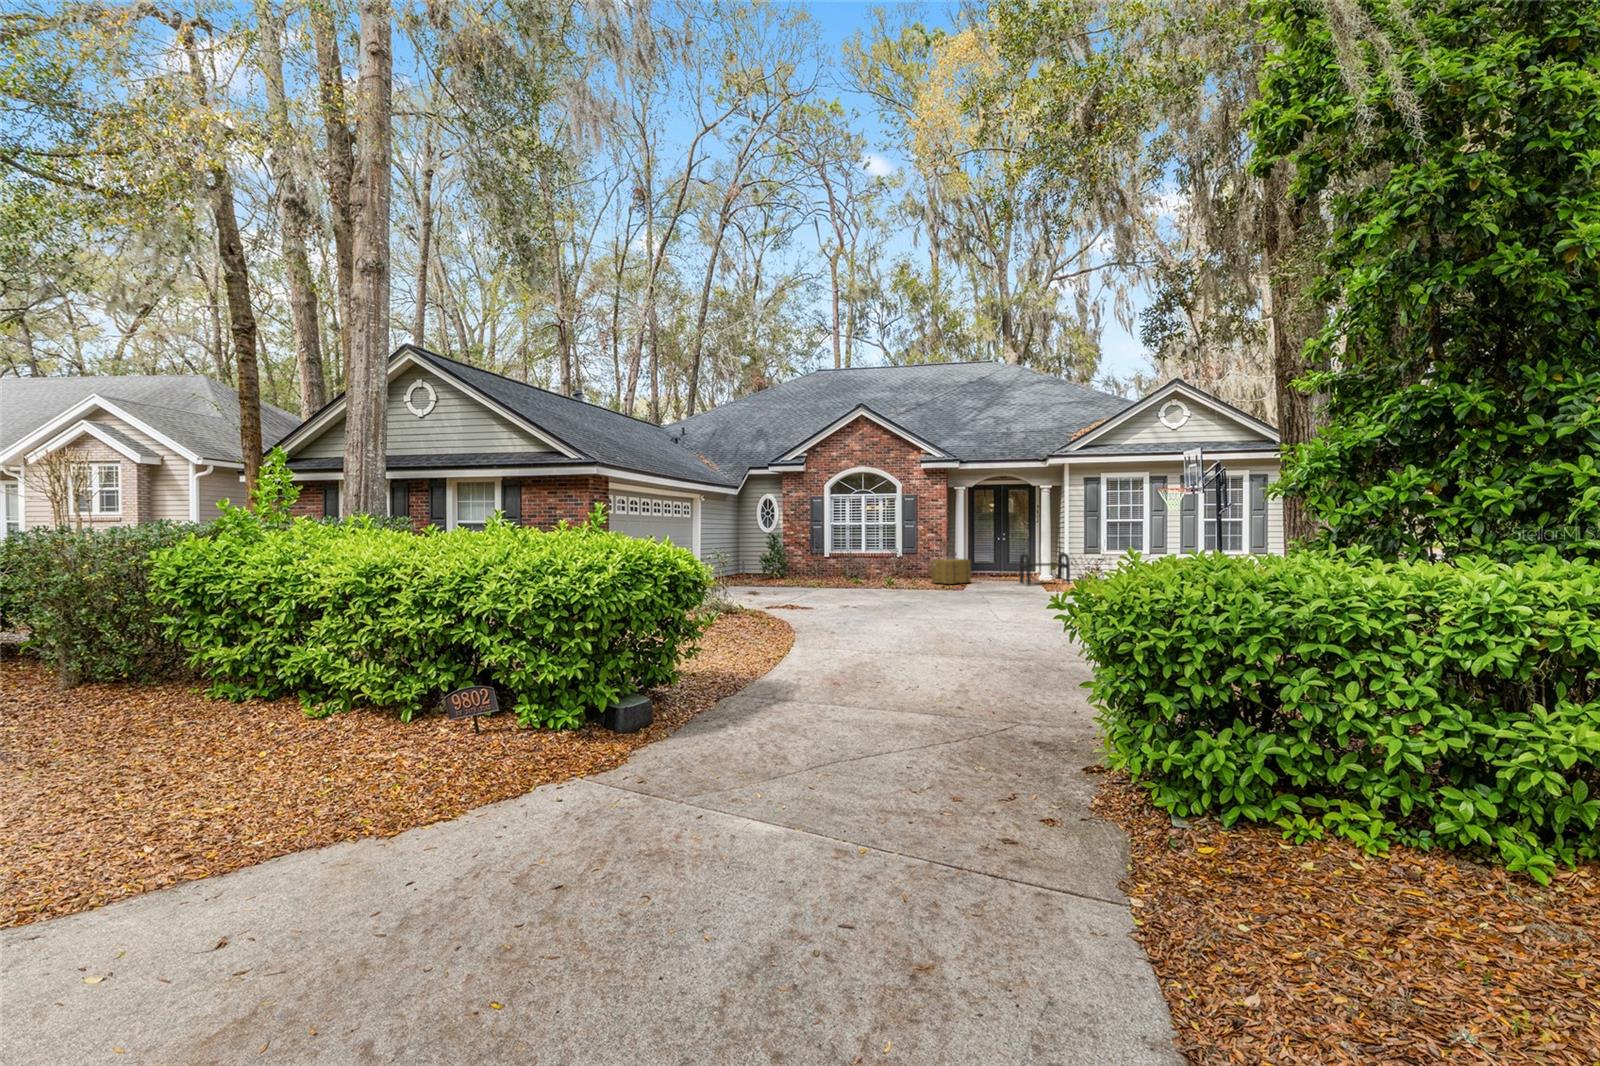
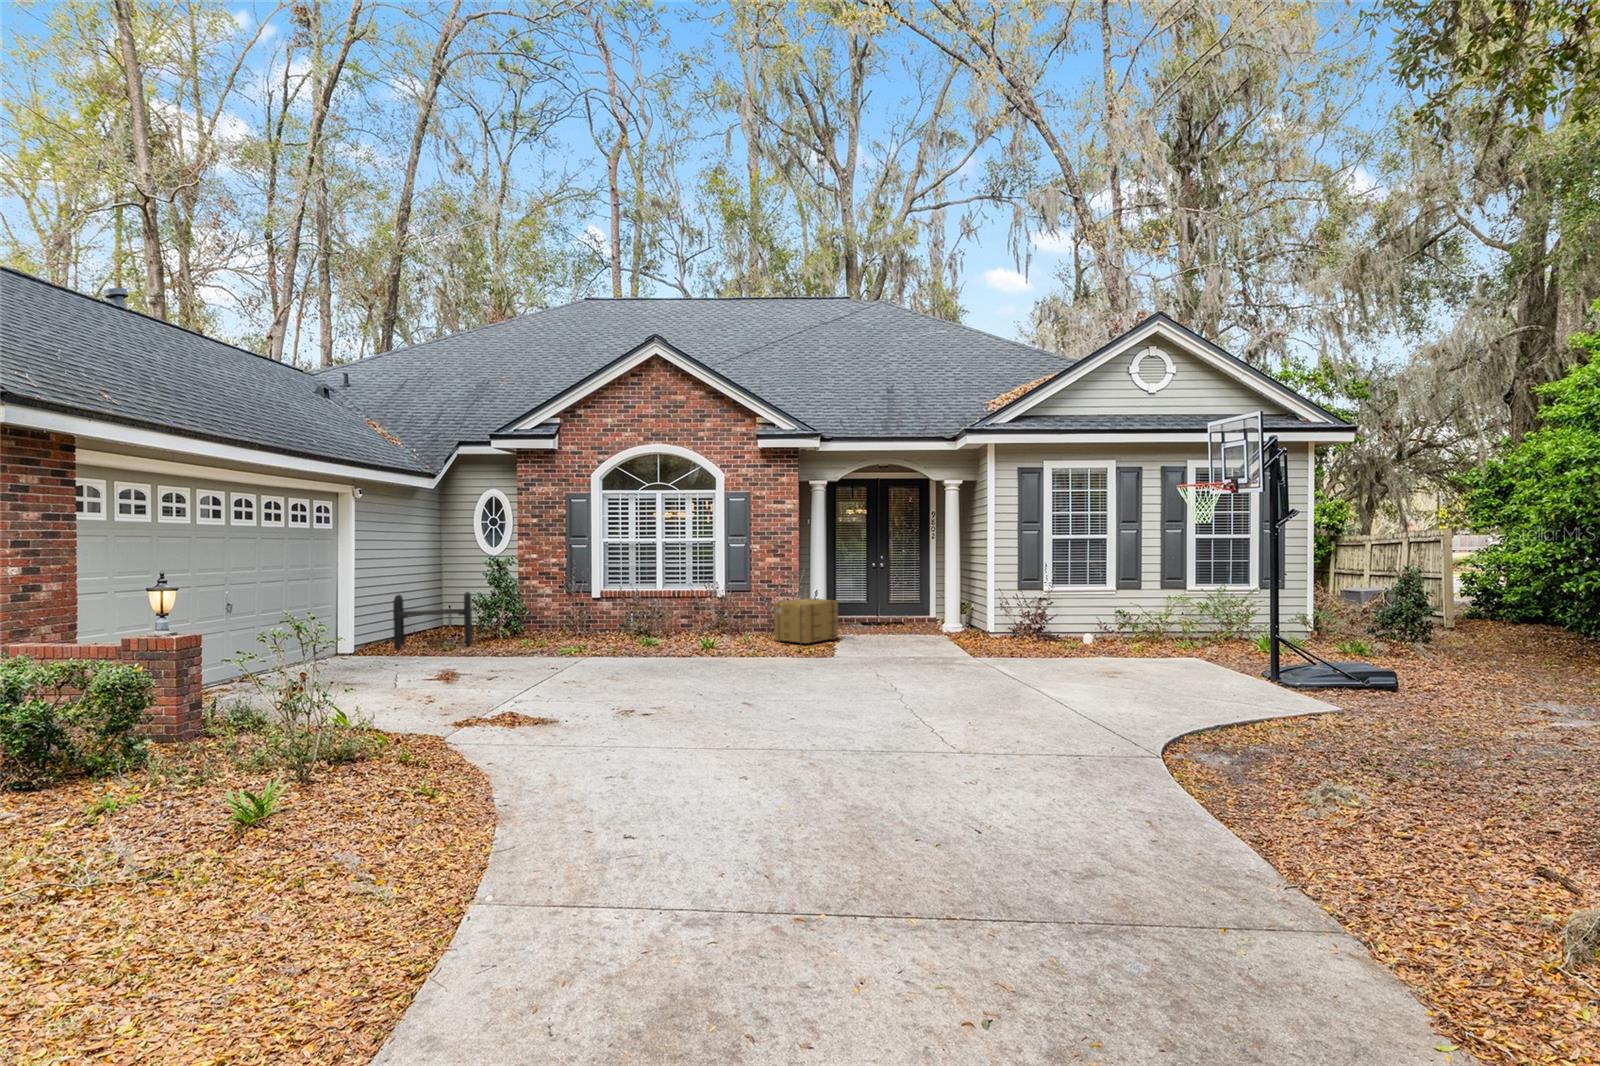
bench: present [1020,553,1070,586] -> present [393,592,472,650]

